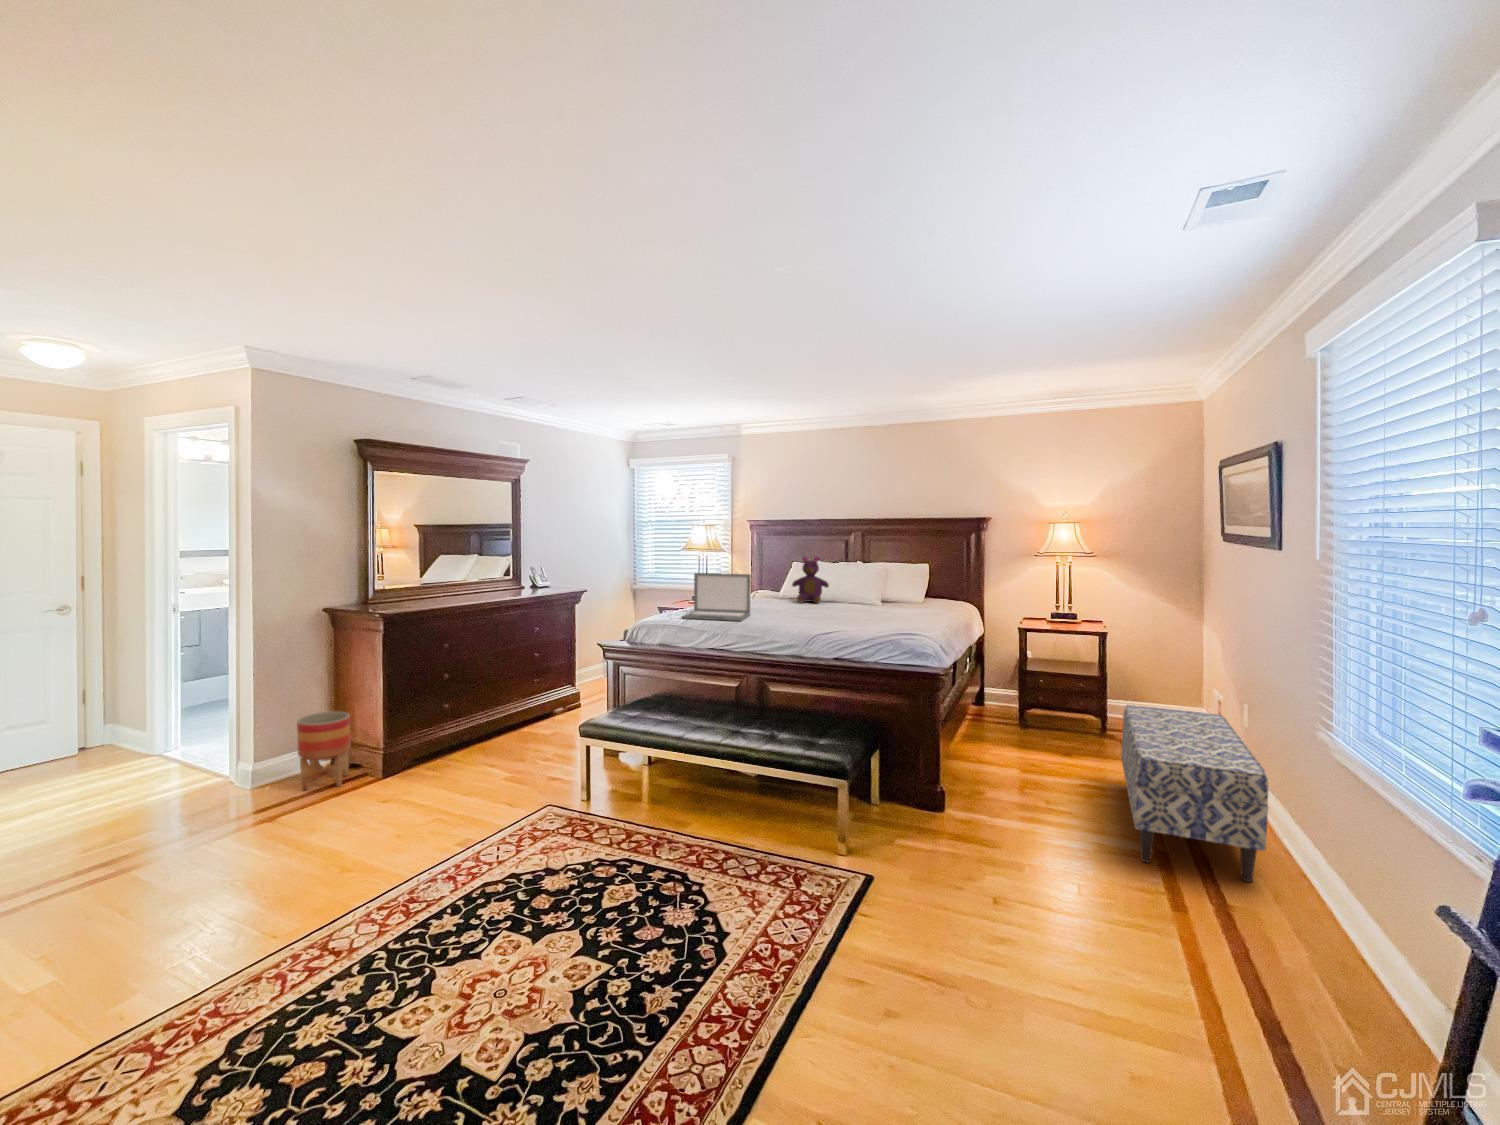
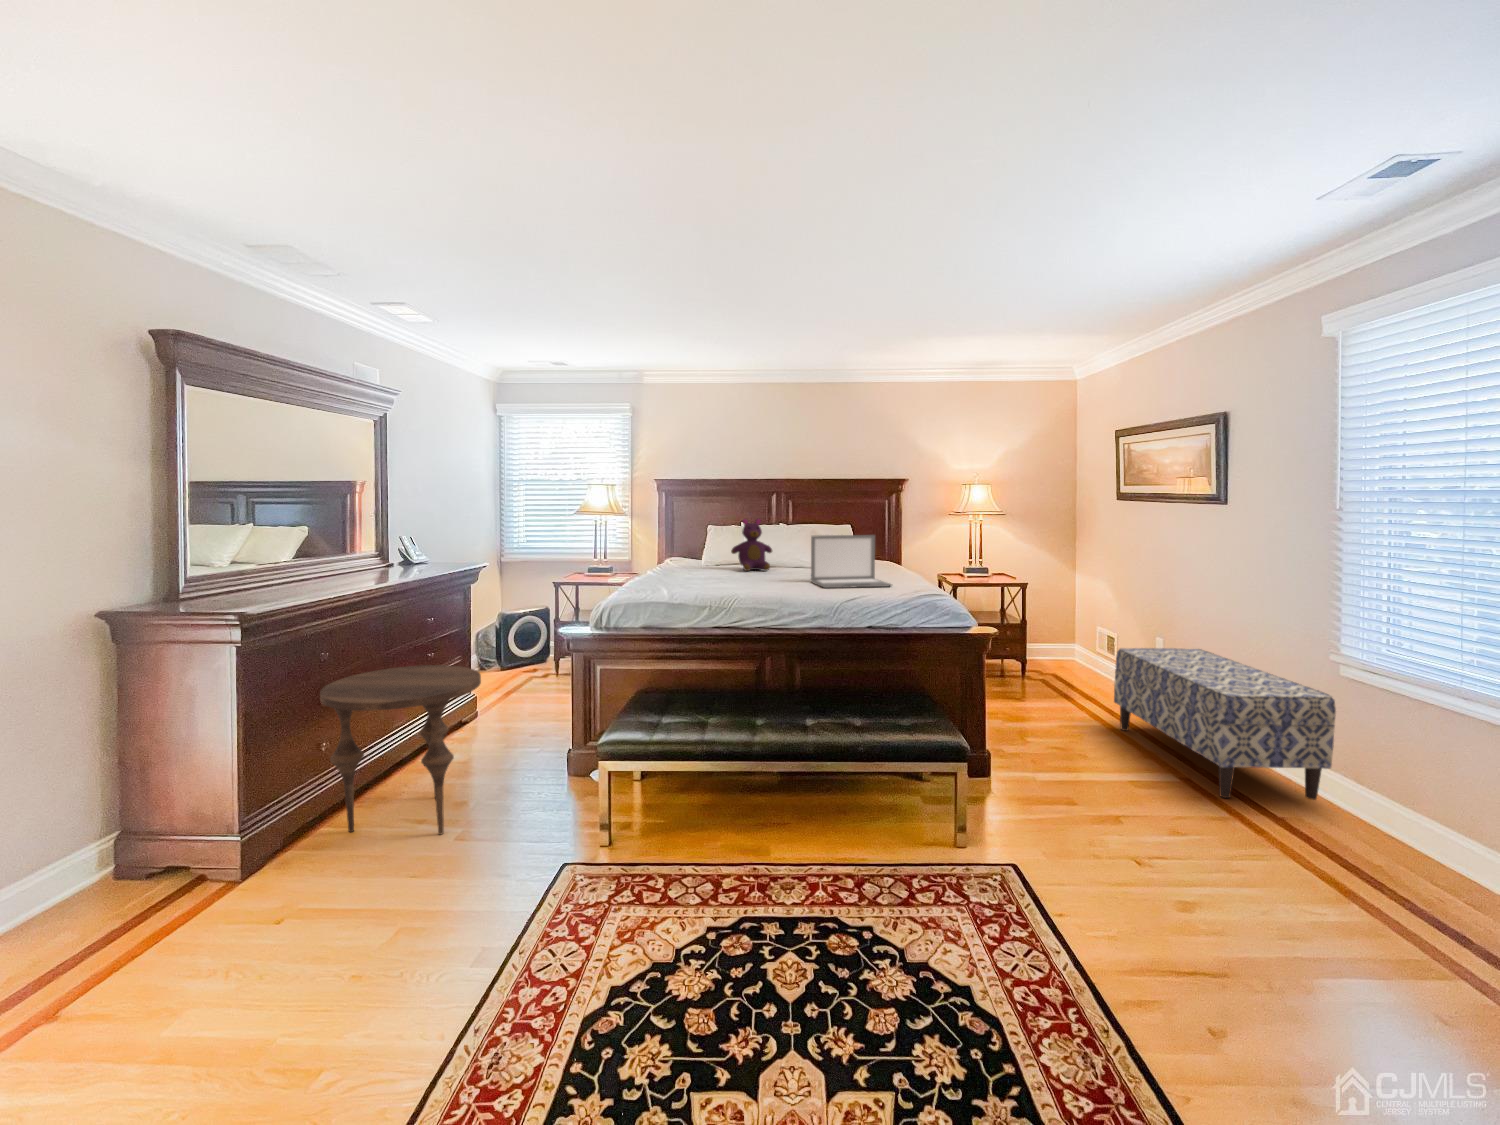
laptop: present [682,573,751,621] -> present [811,535,891,588]
side table: none [437,657,541,774] -> present [320,665,481,834]
planter: present [297,711,351,790] -> none [68,784,176,932]

